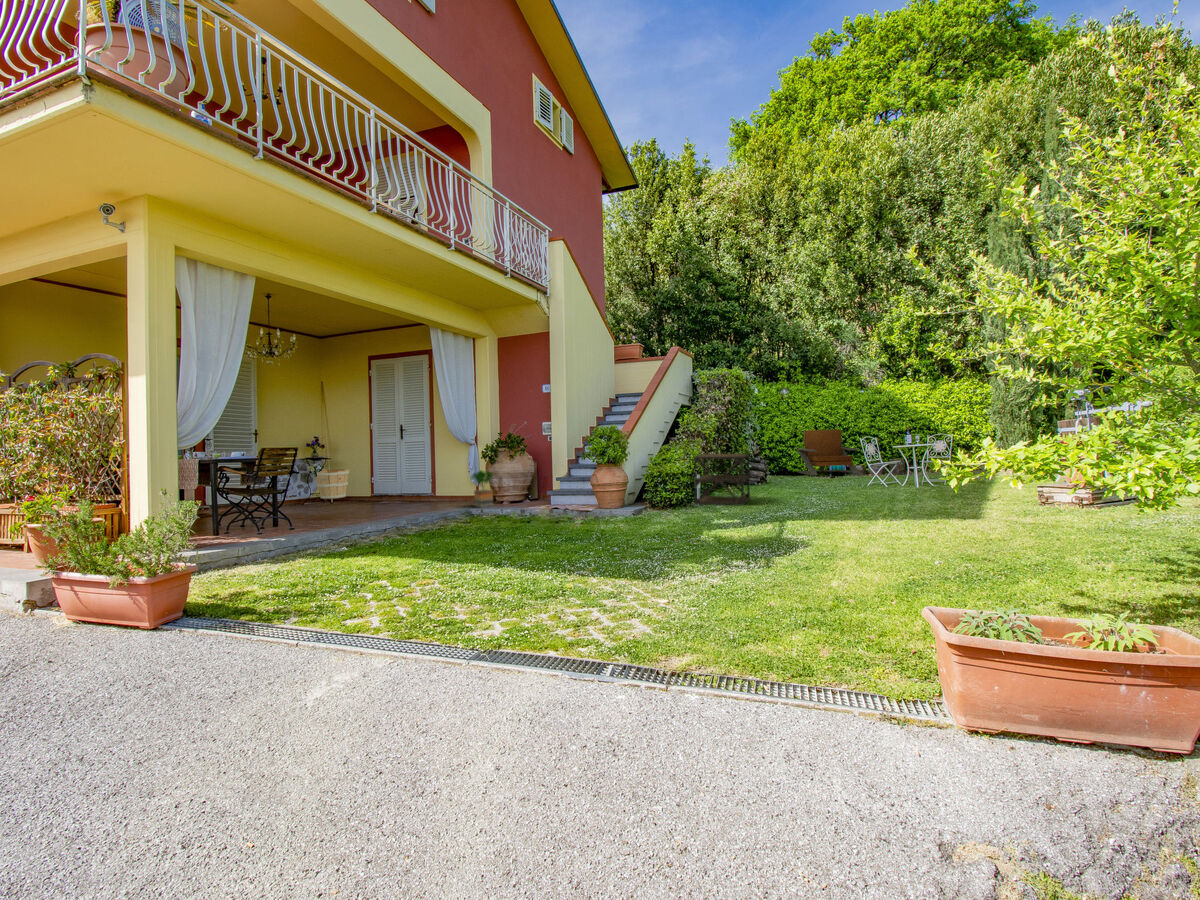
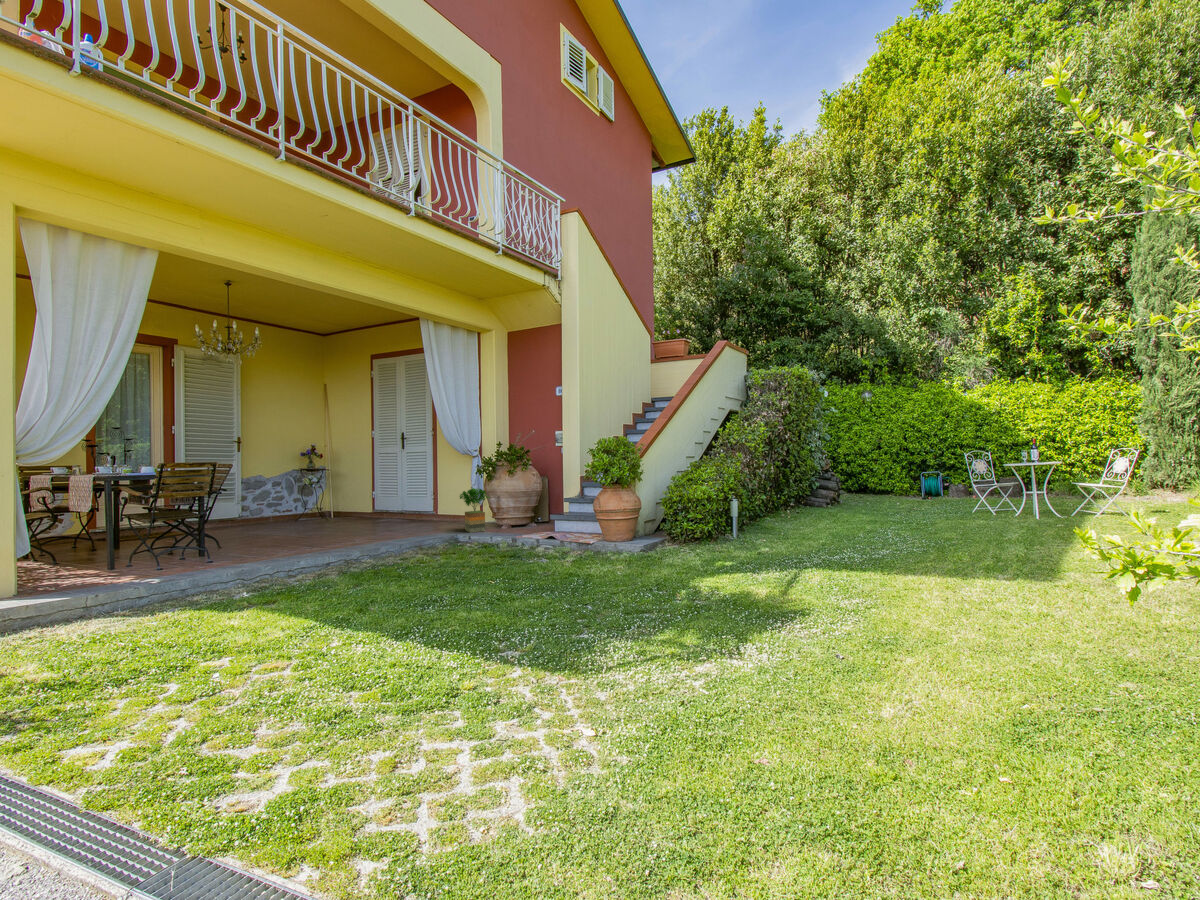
lounge chair: present [797,429,859,475] -> none [880,440,960,496]
side table: present [694,454,750,505] -> none [728,473,804,543]
wooden bucket: present [316,469,350,499] -> none [311,479,351,513]

